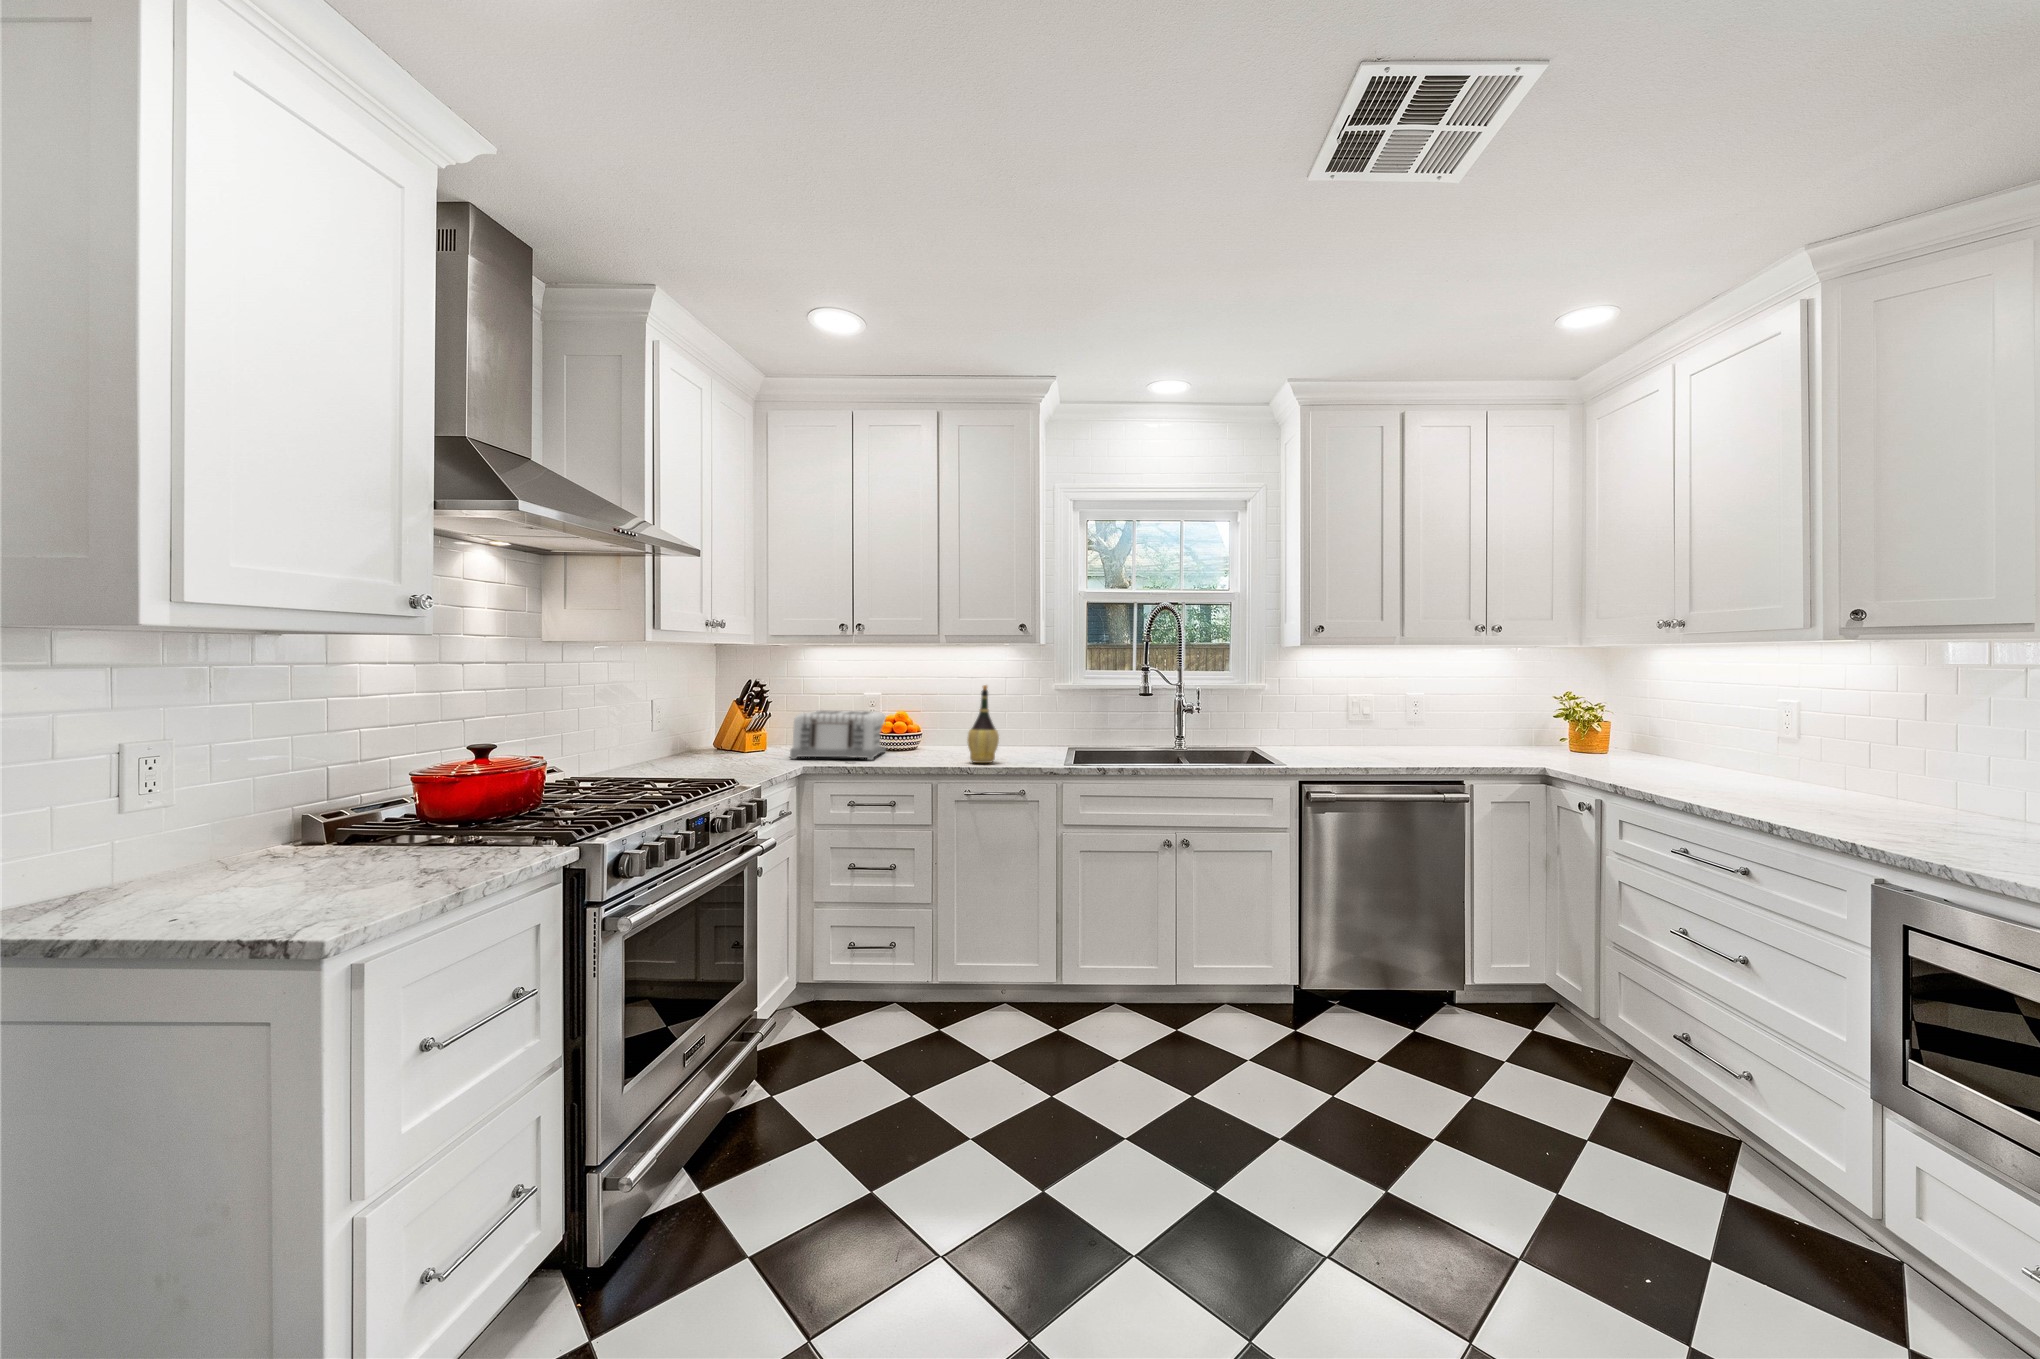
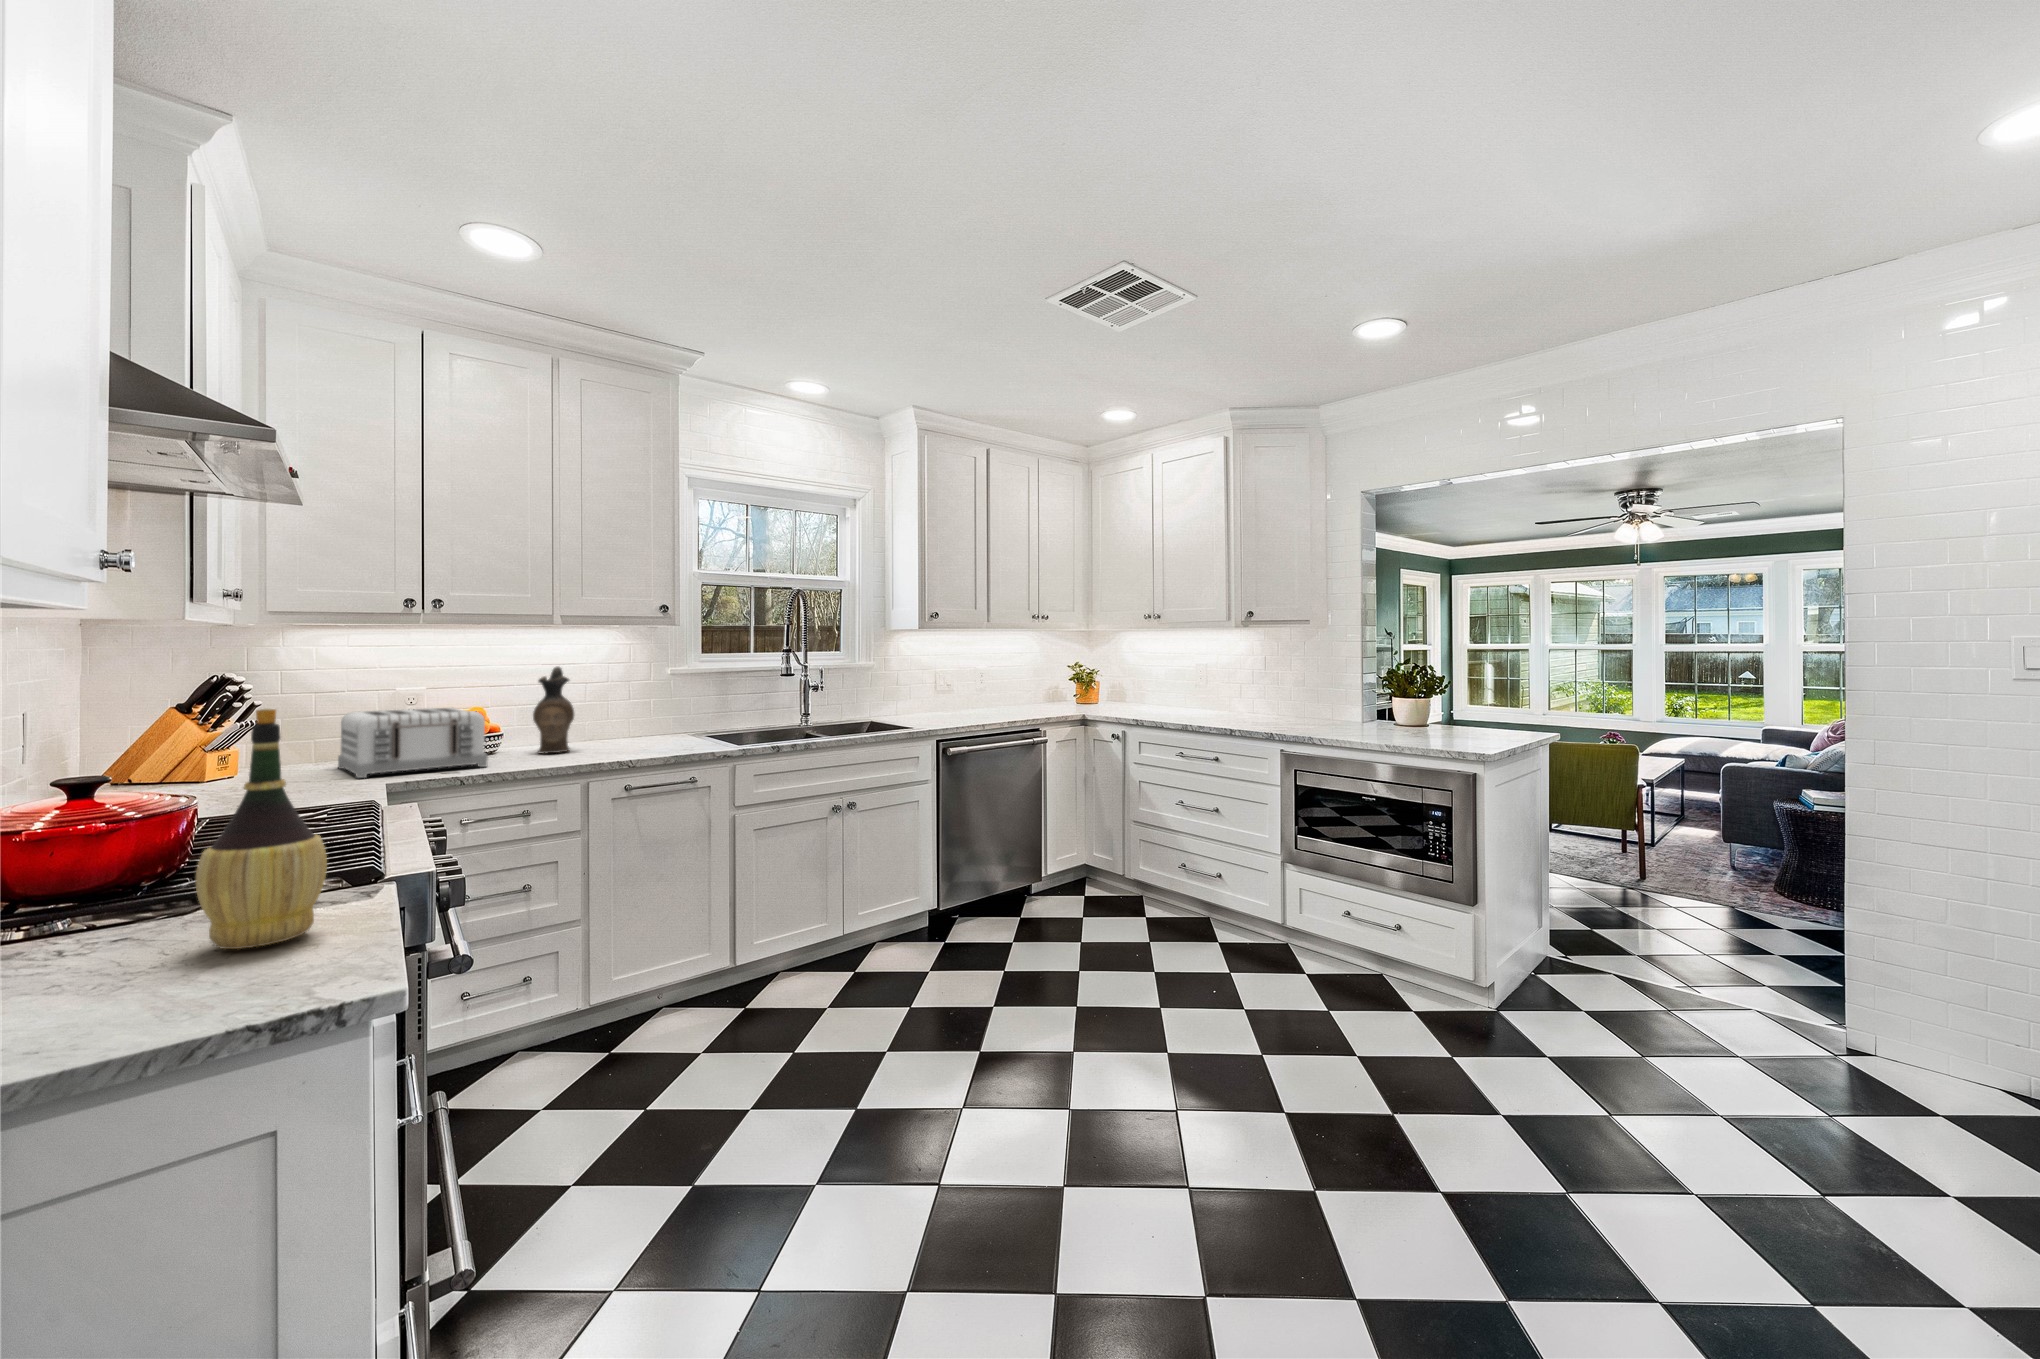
ceramic pitcher: none [929,683,960,755] -> present [533,667,574,754]
wine bottle: present [967,685,999,763] -> present [195,708,327,949]

